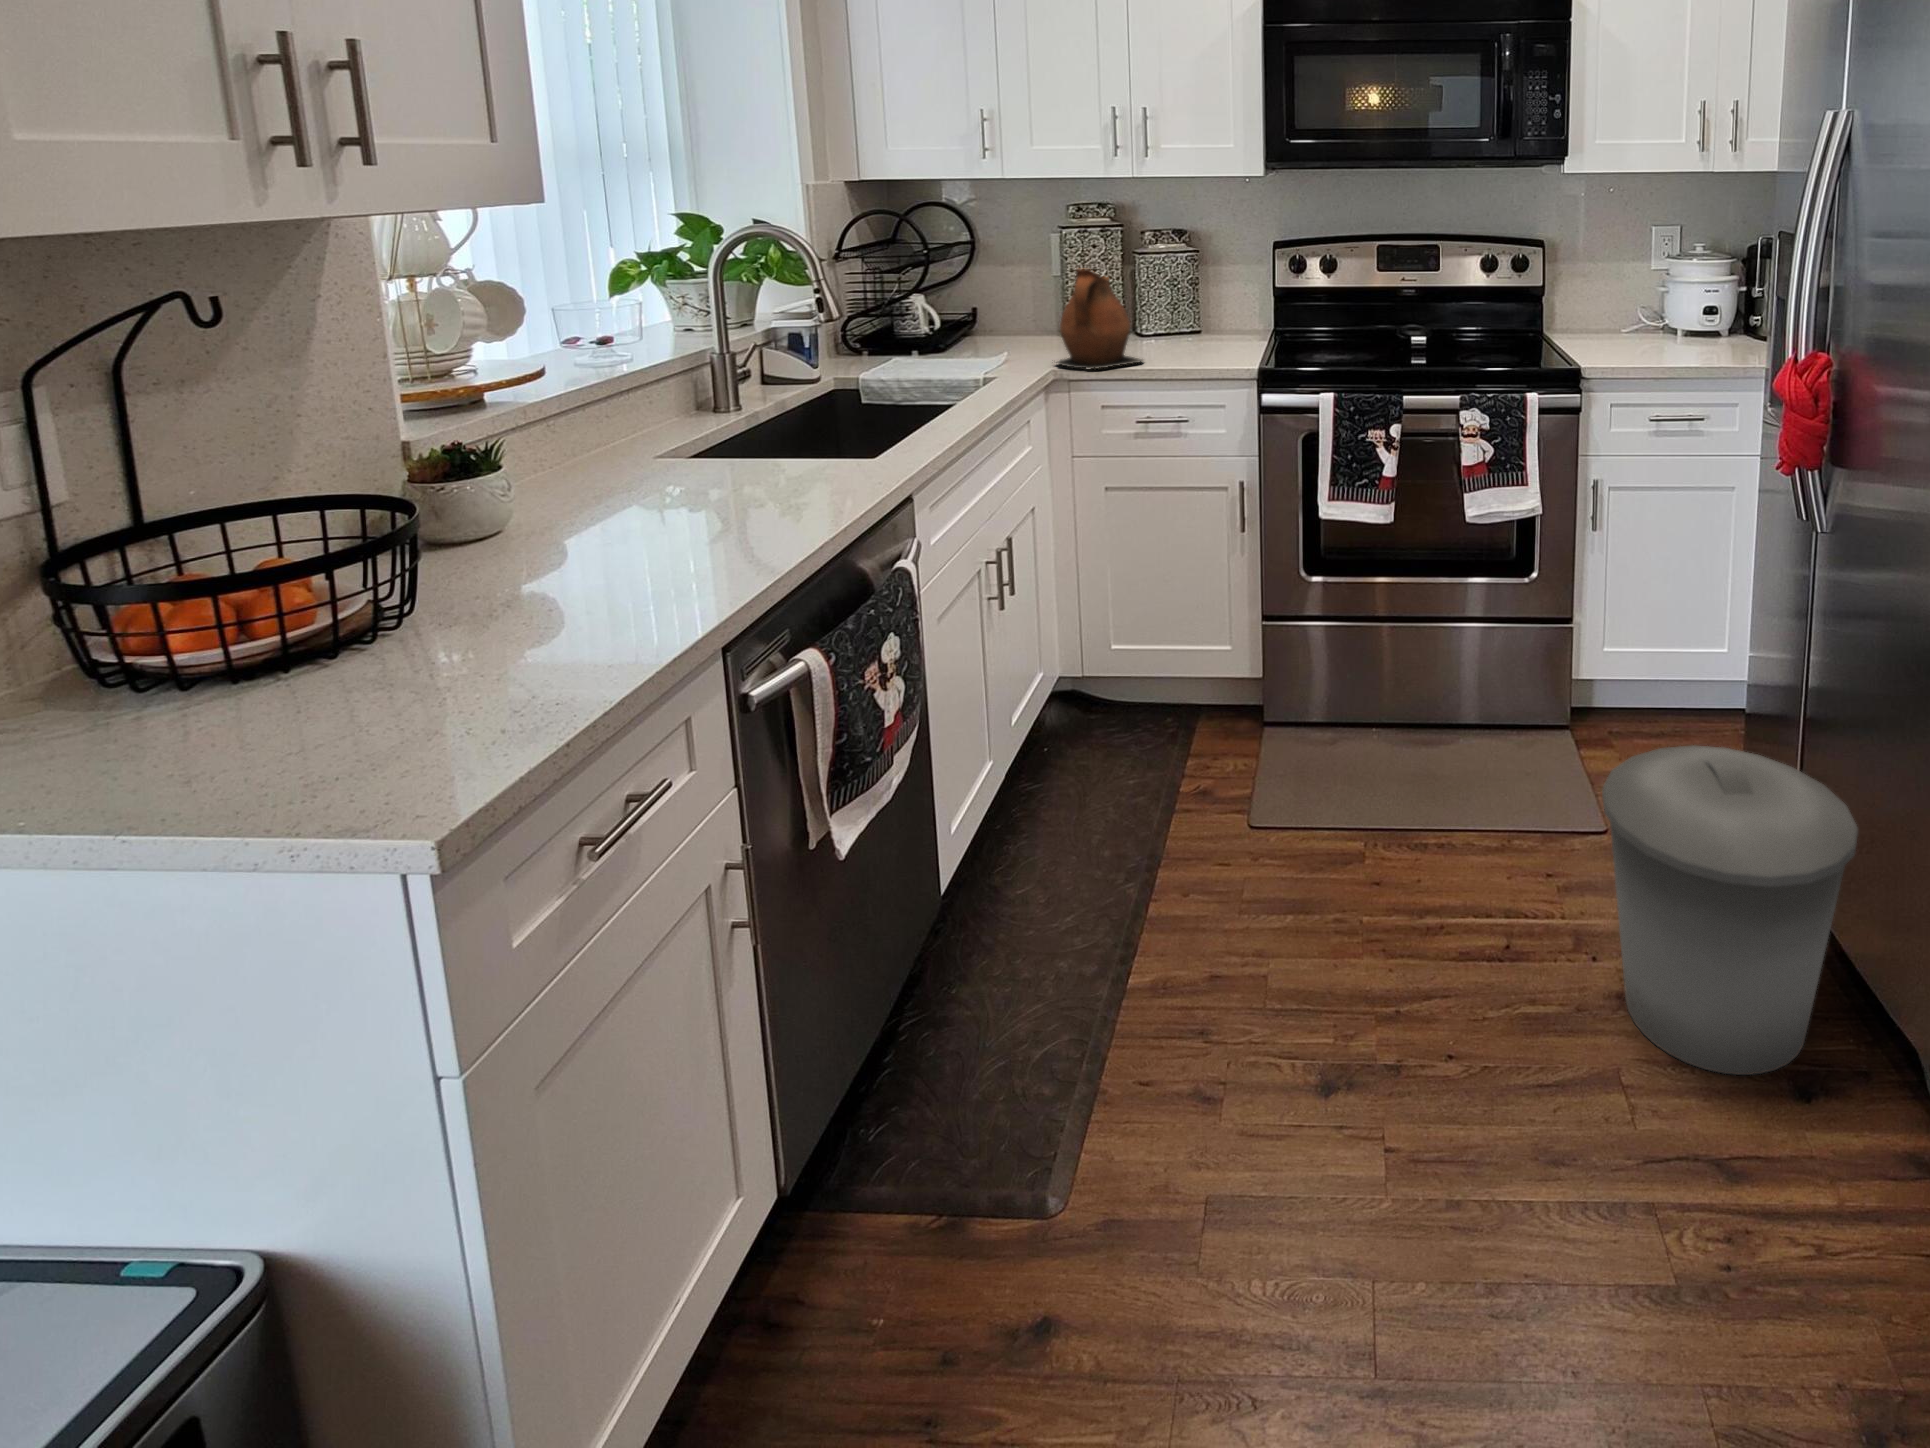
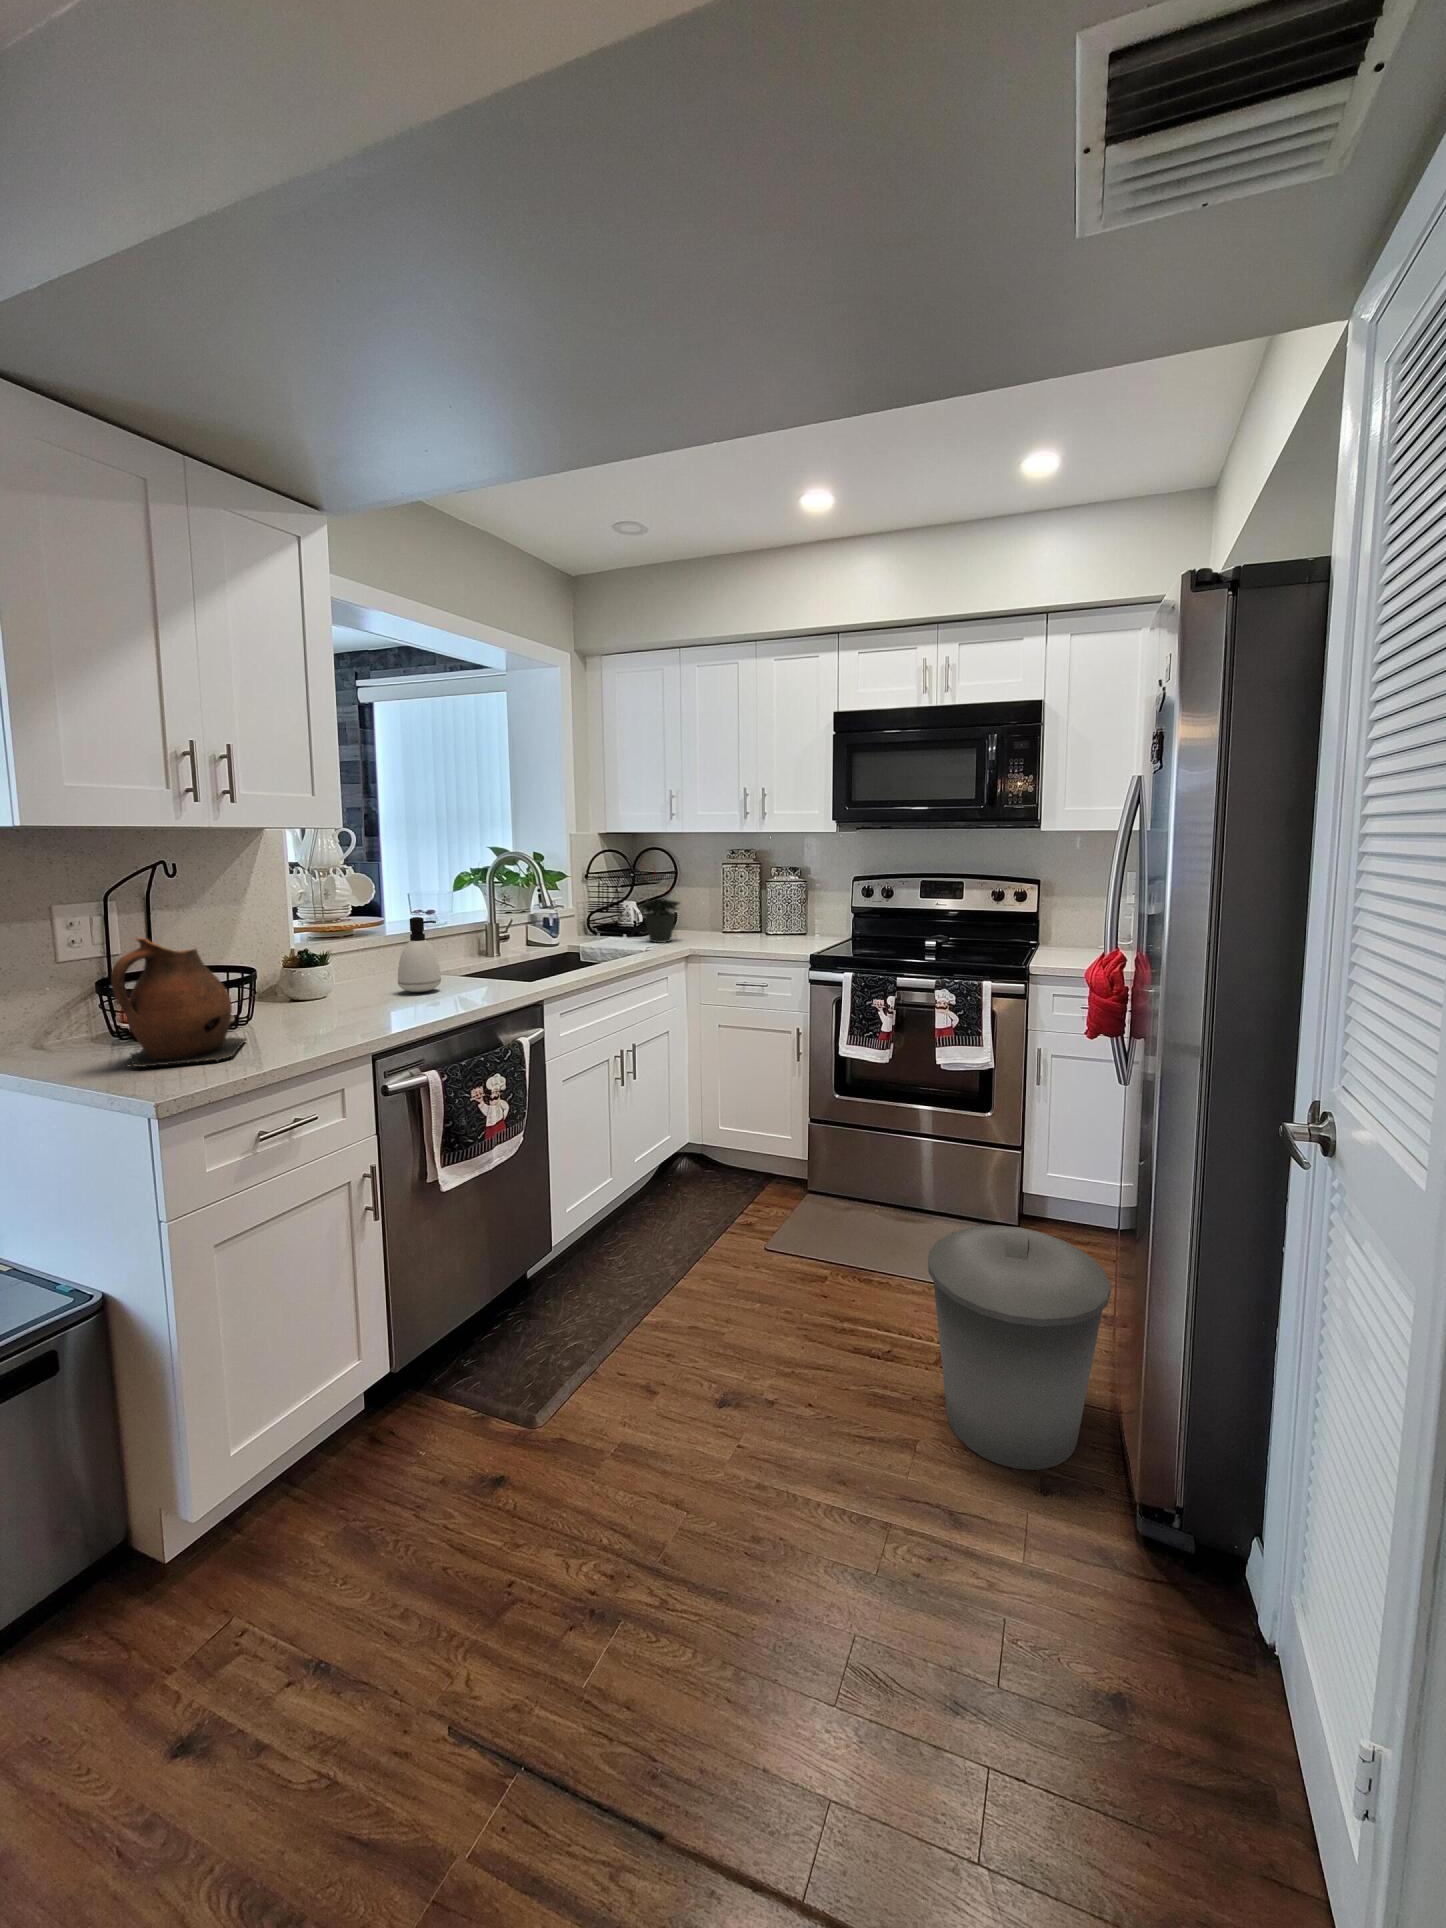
potted plant: none [937,229,1010,362] -> present [638,866,680,943]
ceramic pitcher: present [1056,268,1143,369] -> present [111,938,247,1067]
soap dispenser: none [632,361,716,501] -> present [398,917,441,992]

